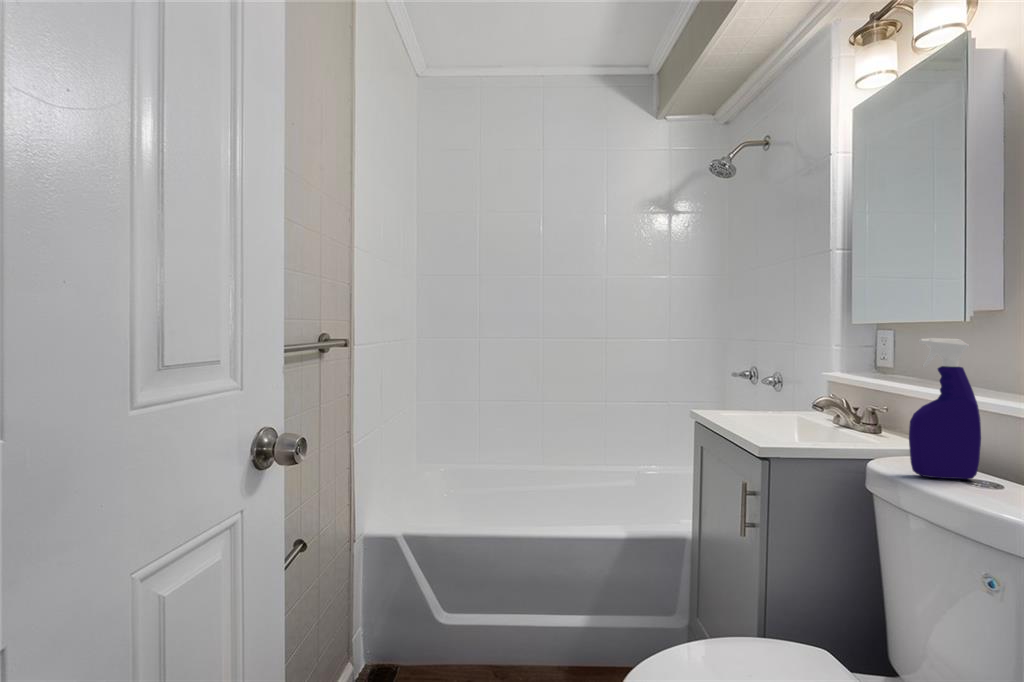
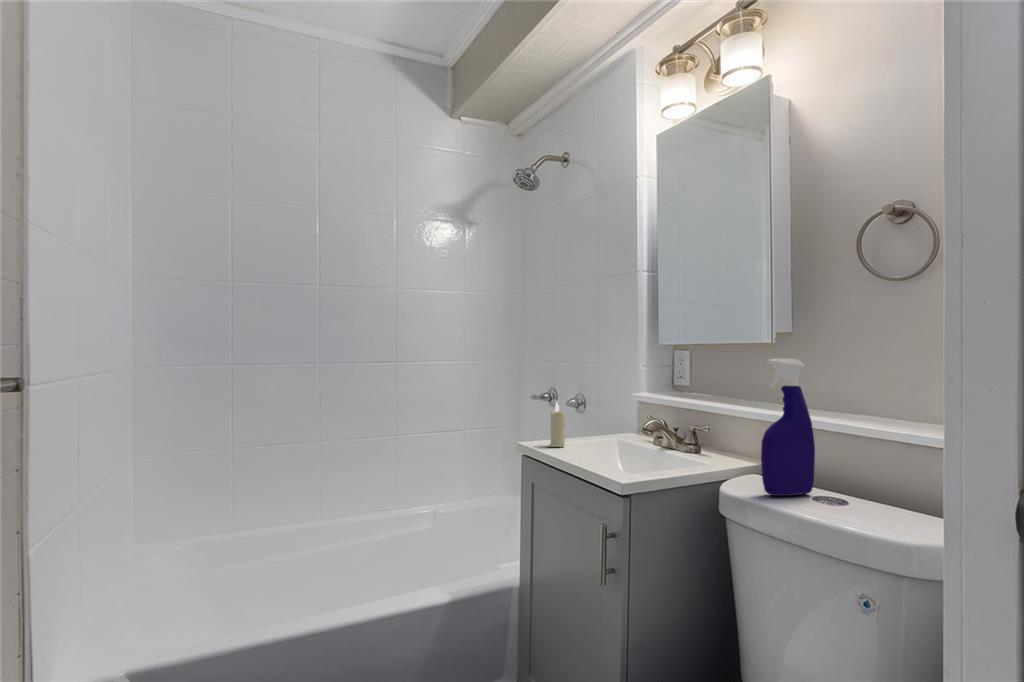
candle: none [719,376,737,418] -> present [548,401,565,447]

